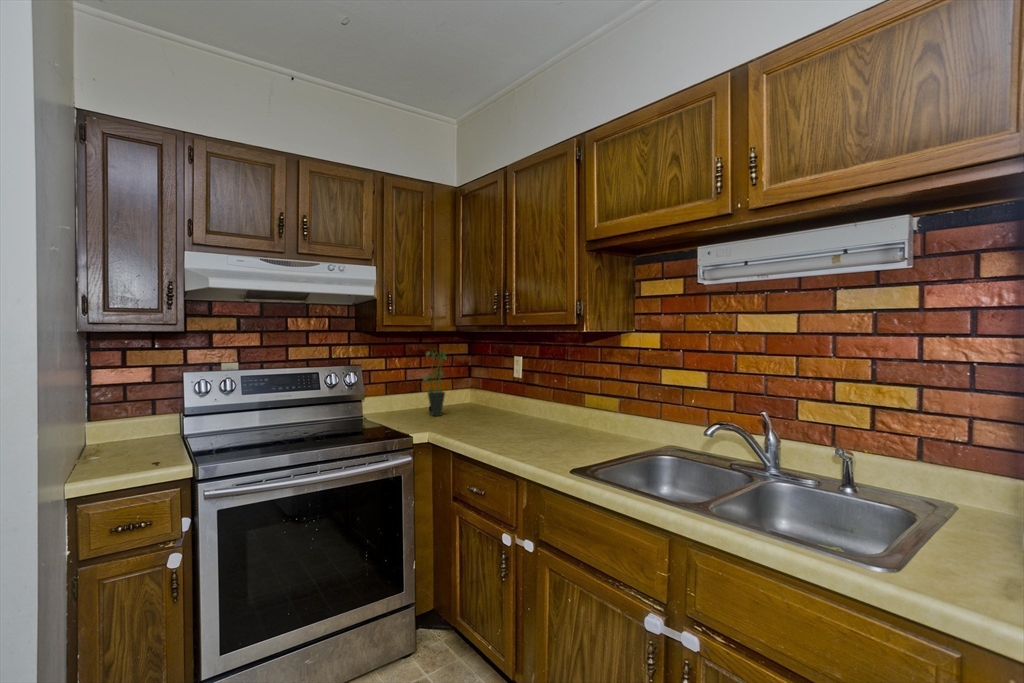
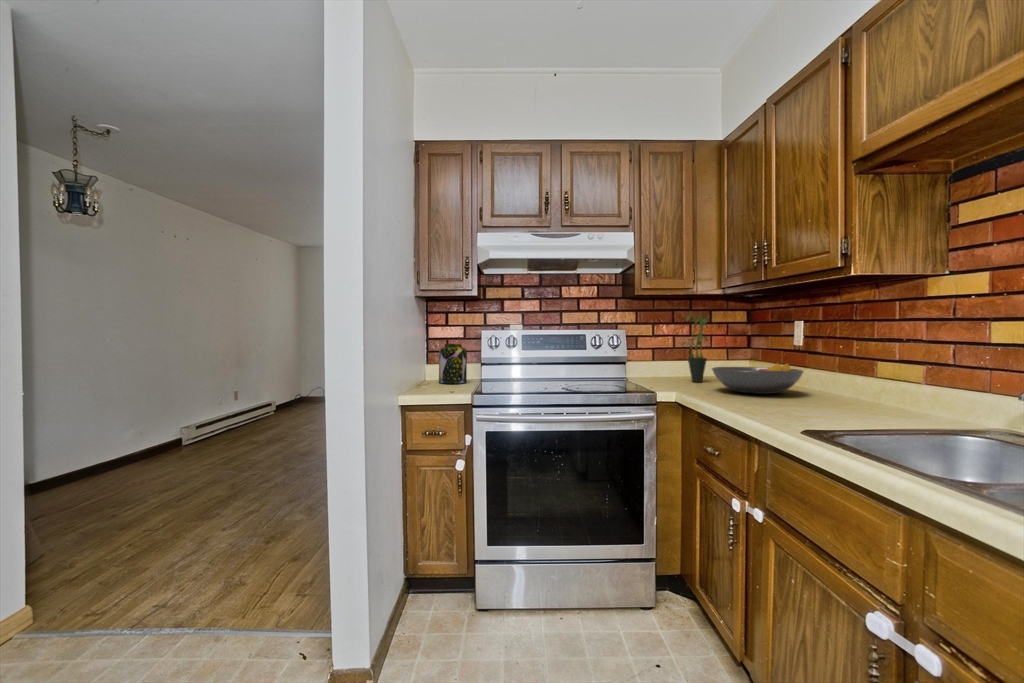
fruit bowl: none [459,396,533,427] -> present [712,363,804,394]
jar: none [117,397,165,454] -> present [439,344,467,384]

